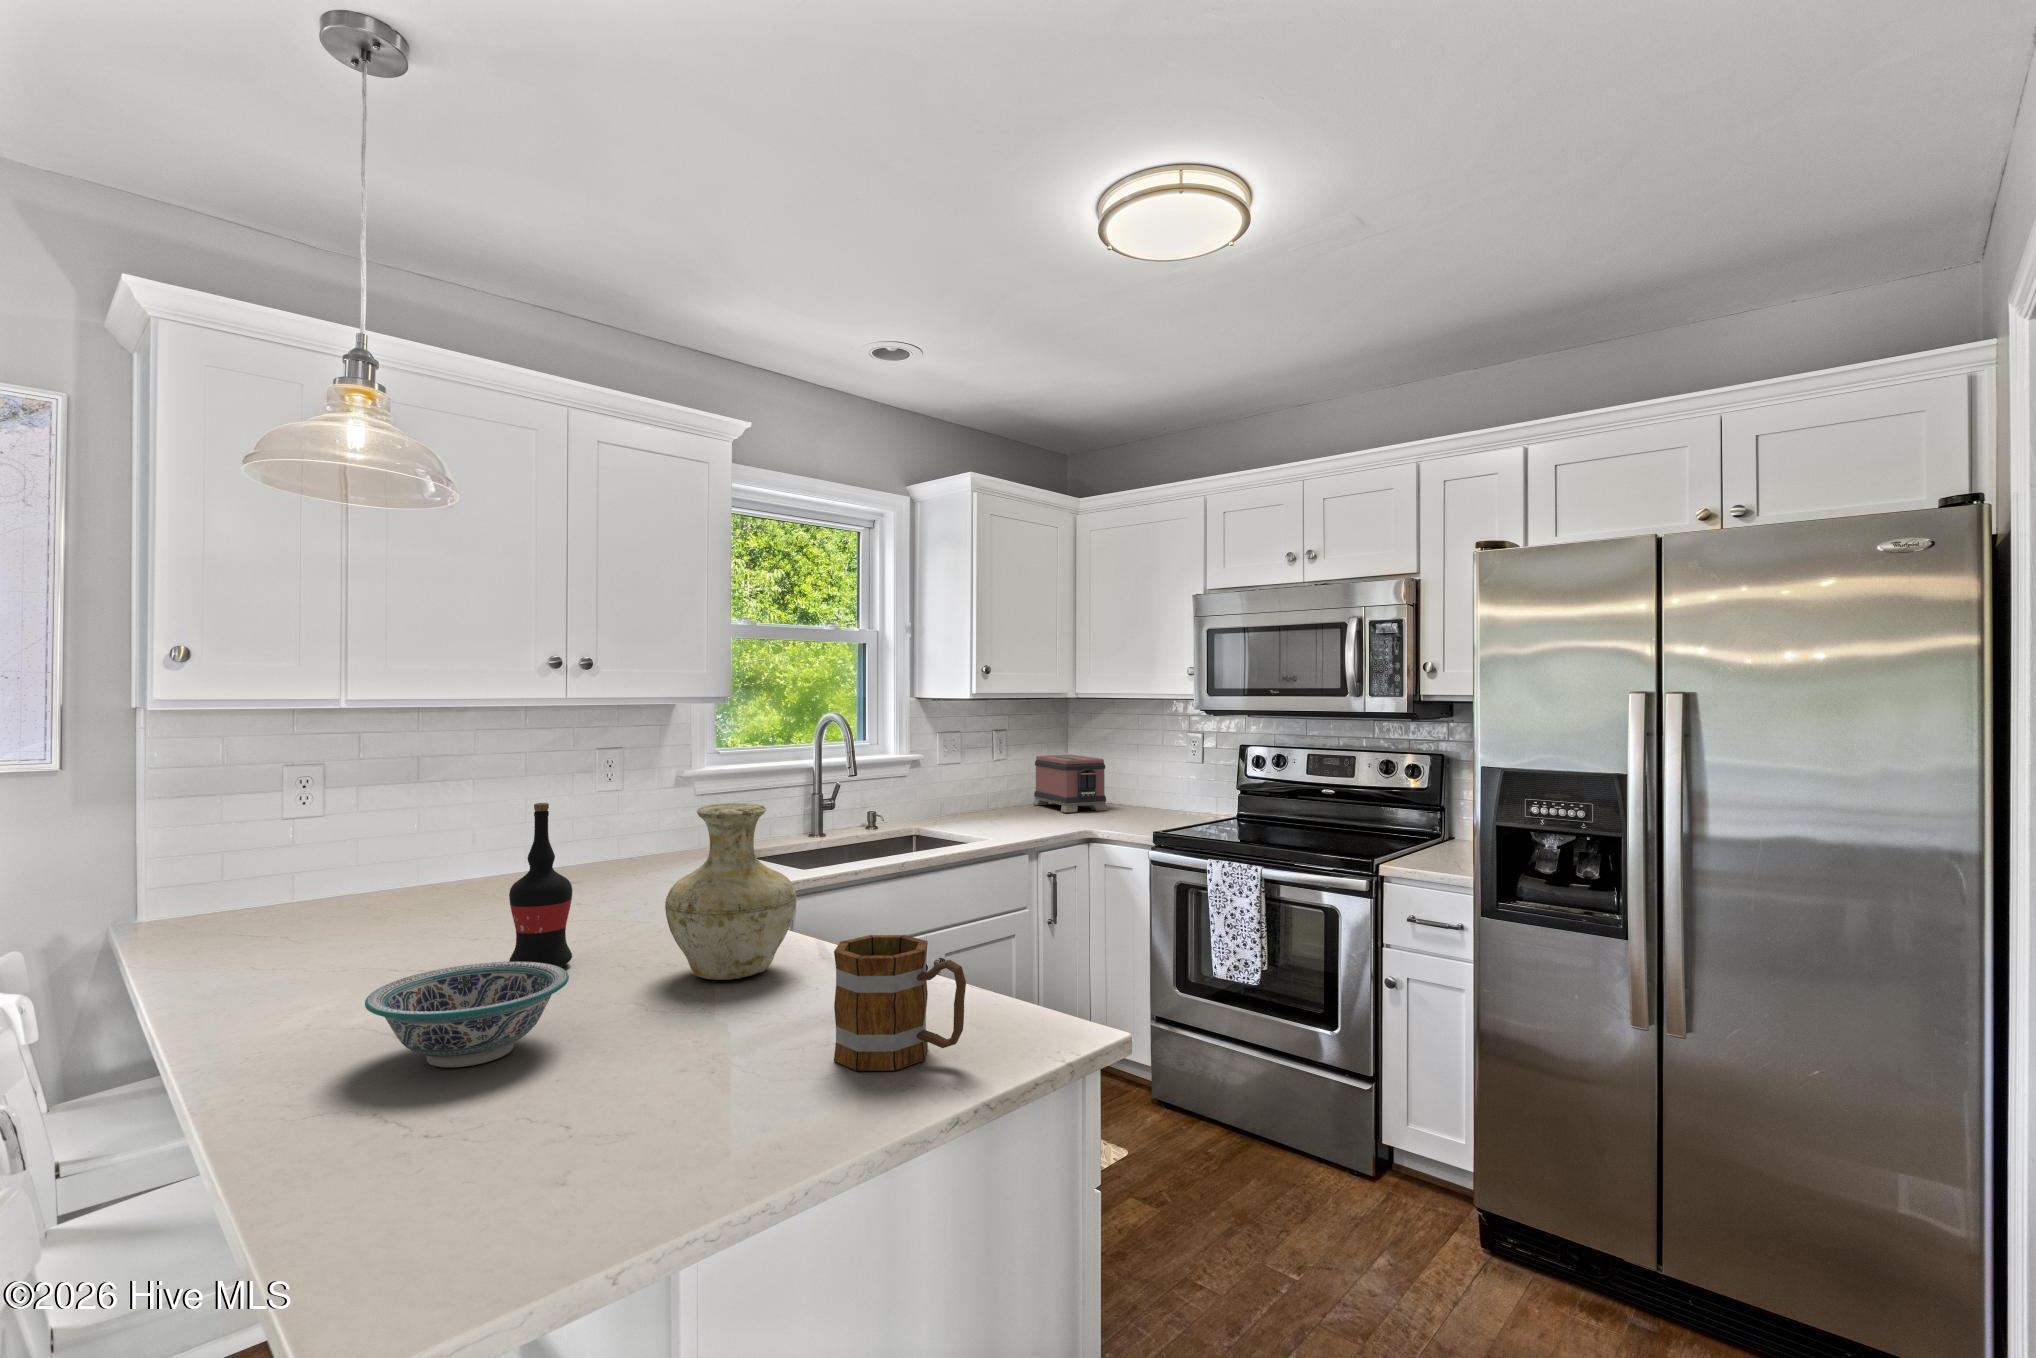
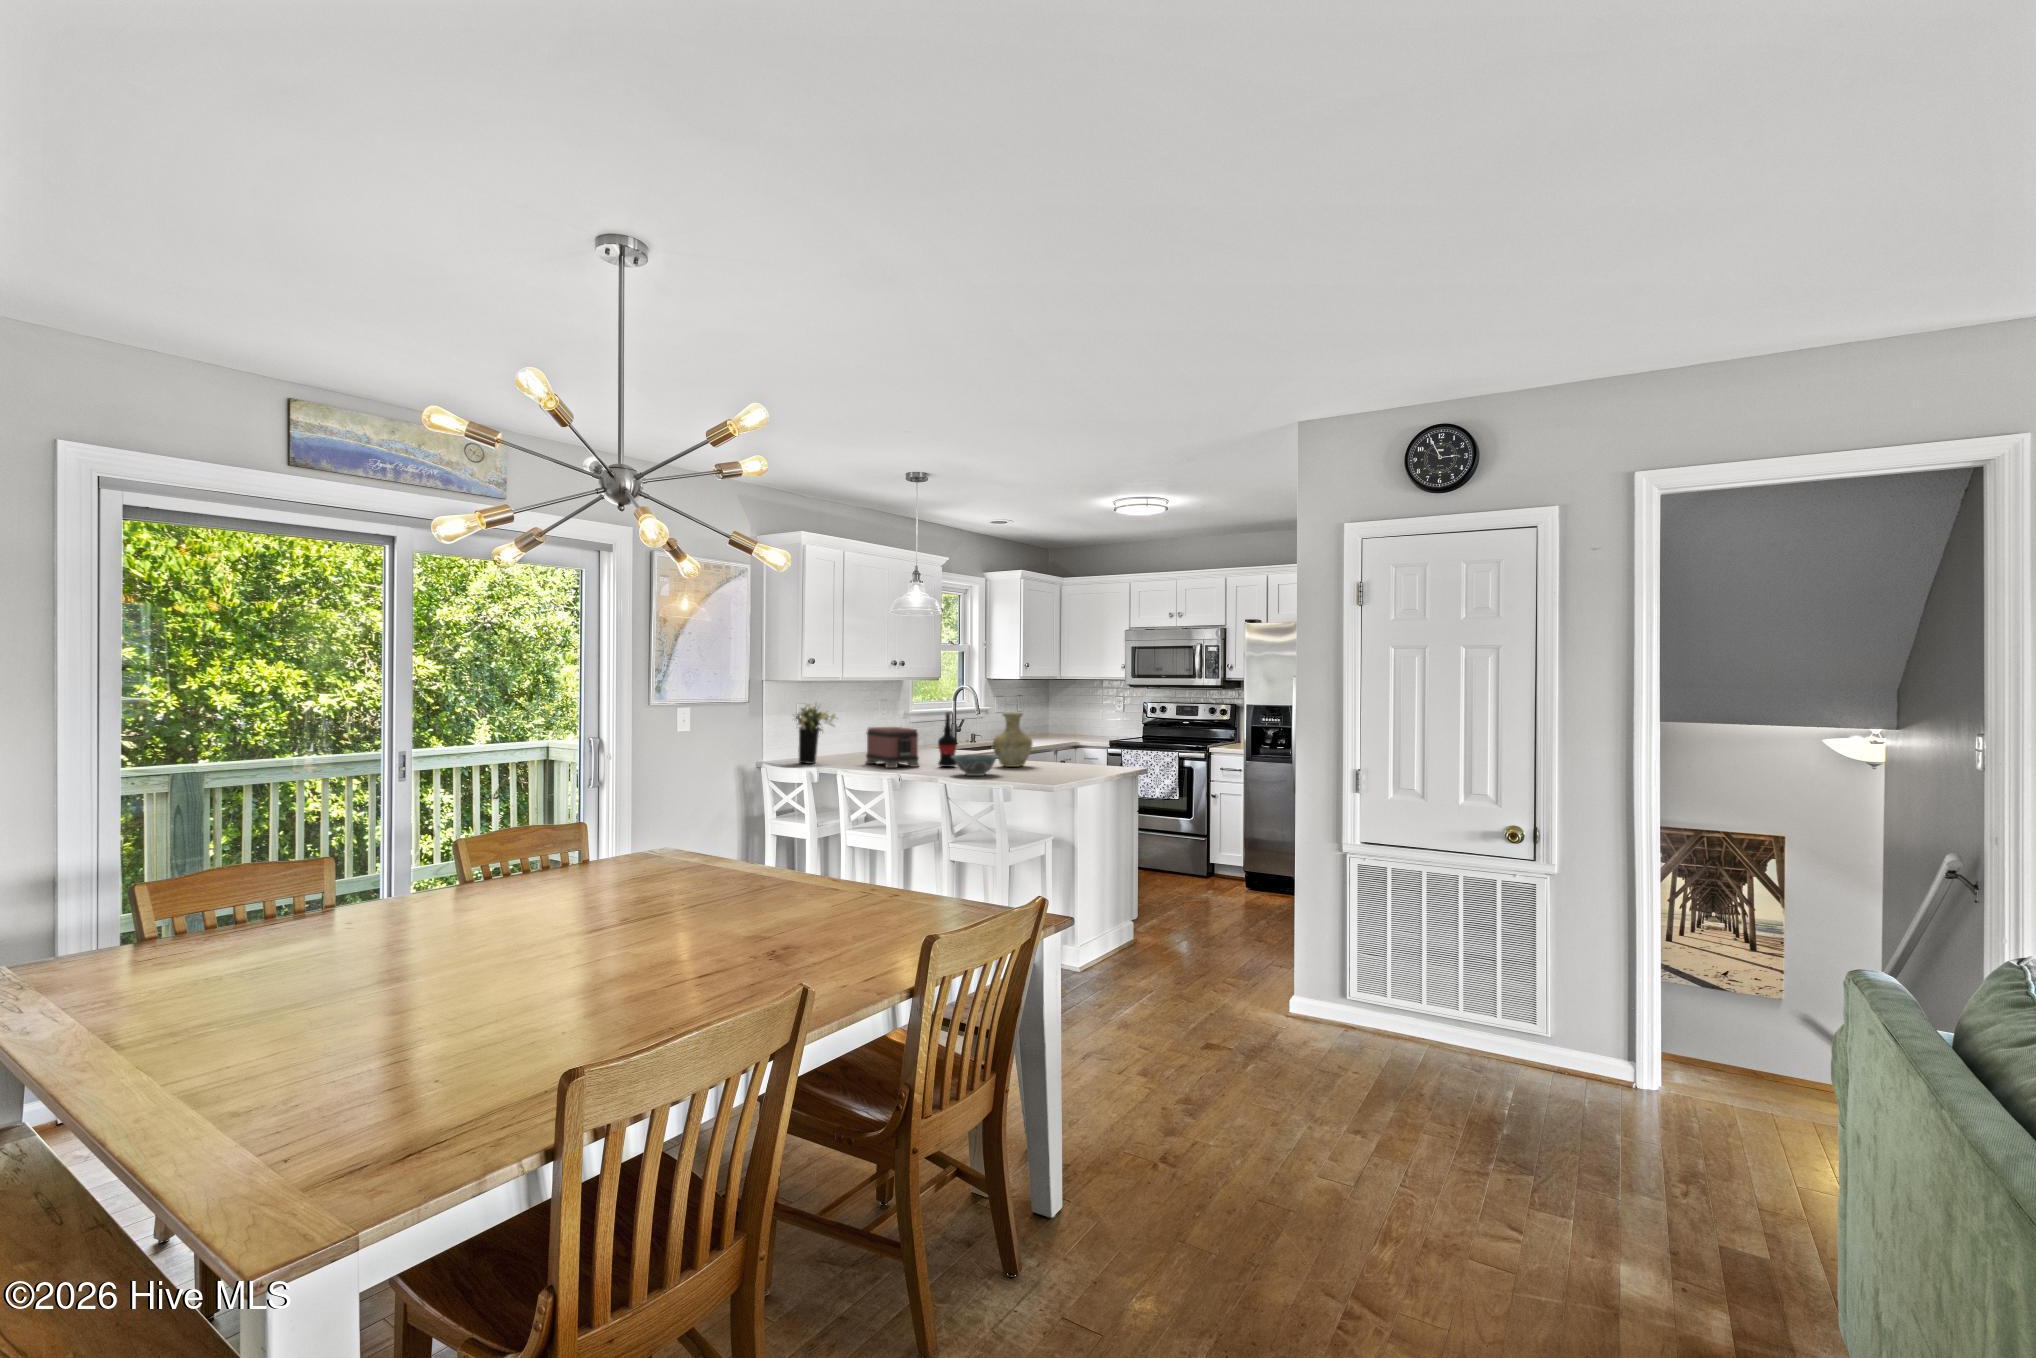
toaster: present [1033,755,1108,813] -> present [866,727,919,768]
flower arrangement: none [165,761,337,933] -> present [796,704,838,764]
mug: present [834,935,966,1071] -> none [1073,744,1110,775]

